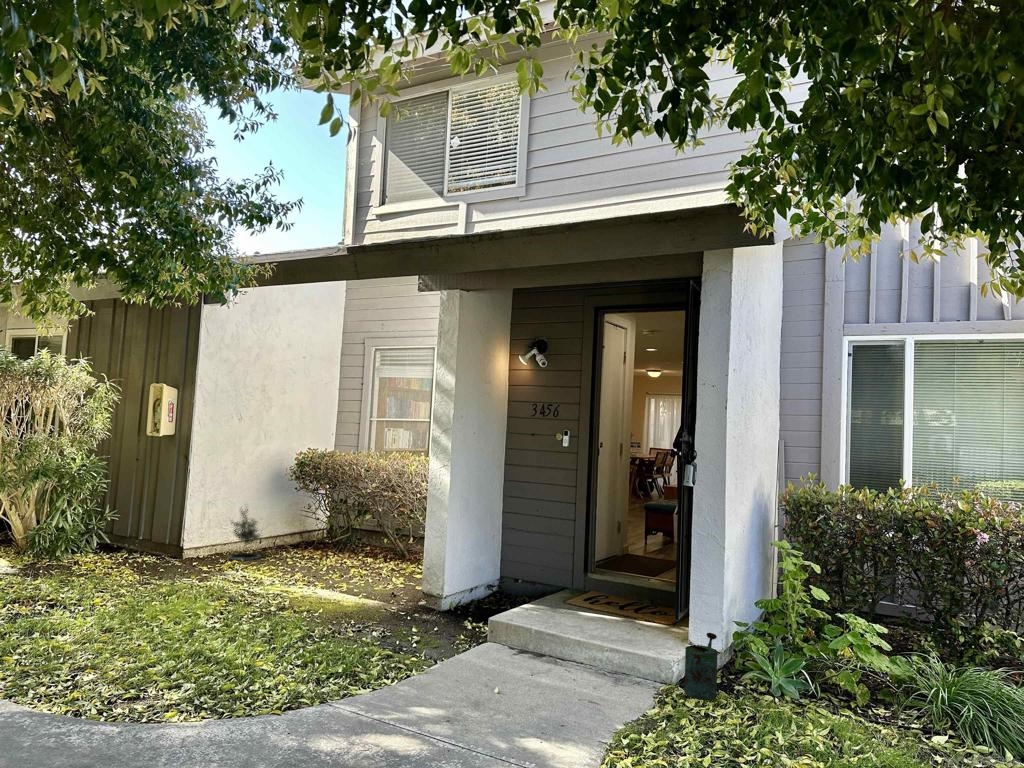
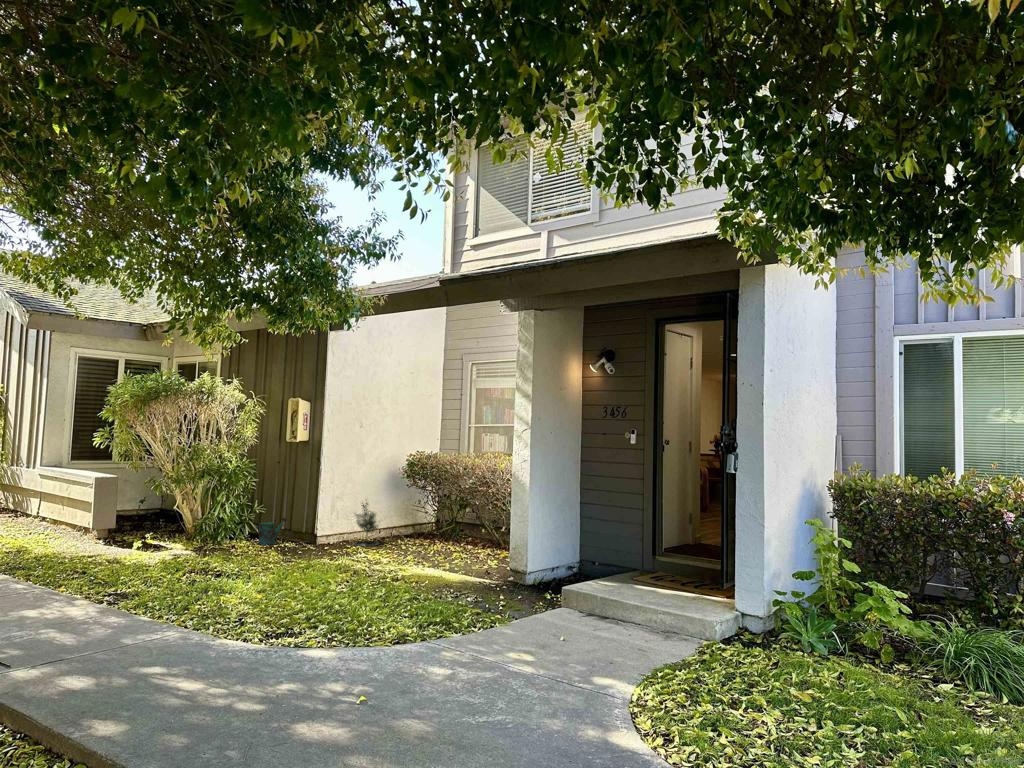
watering can: present [684,633,718,699] -> present [255,518,286,545]

